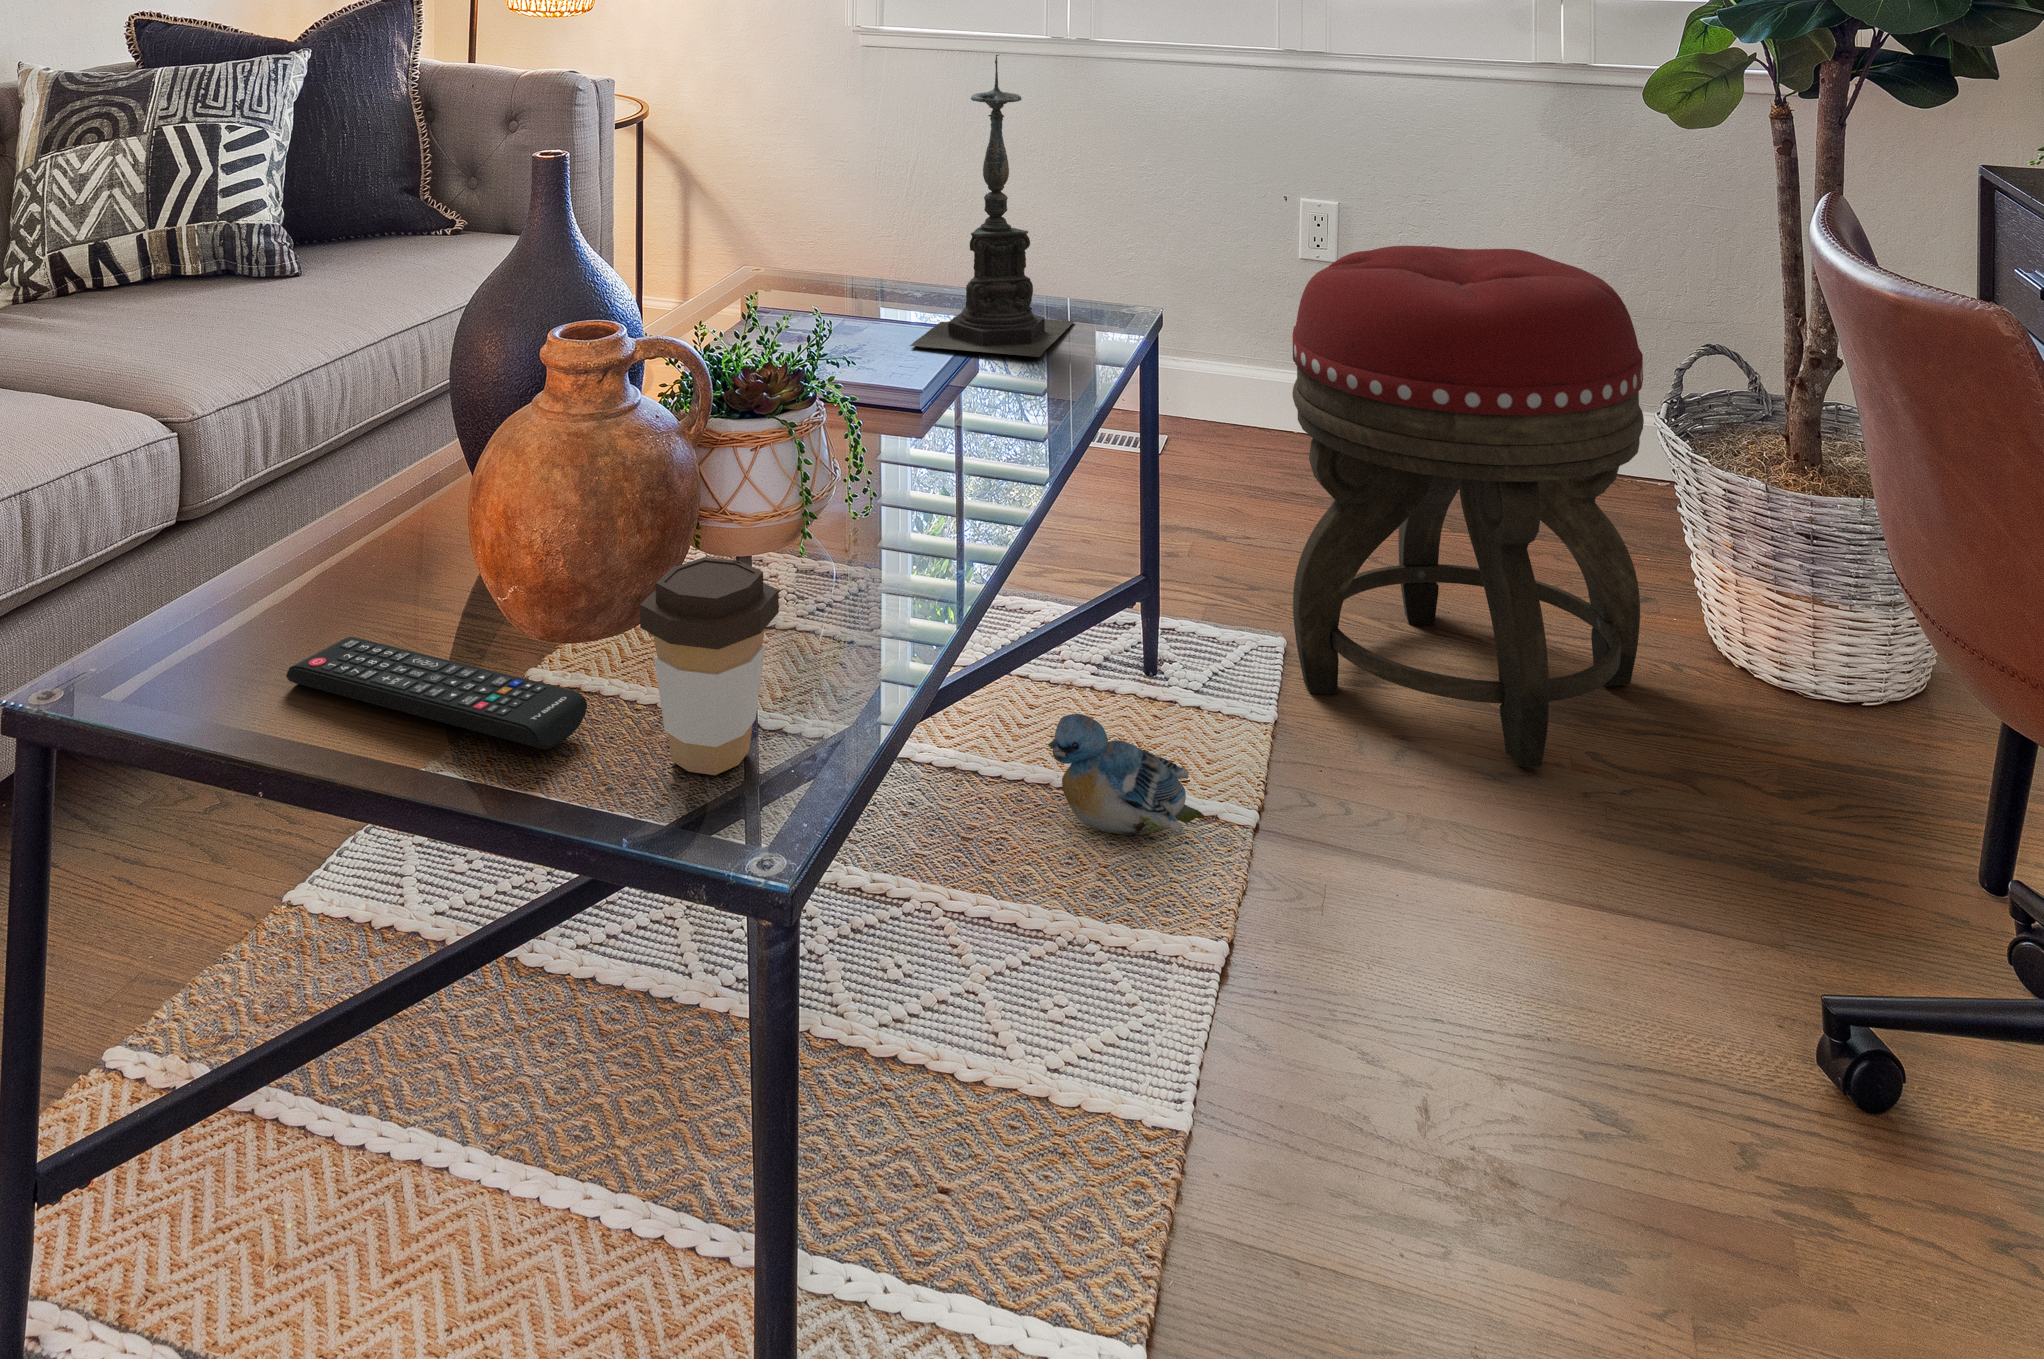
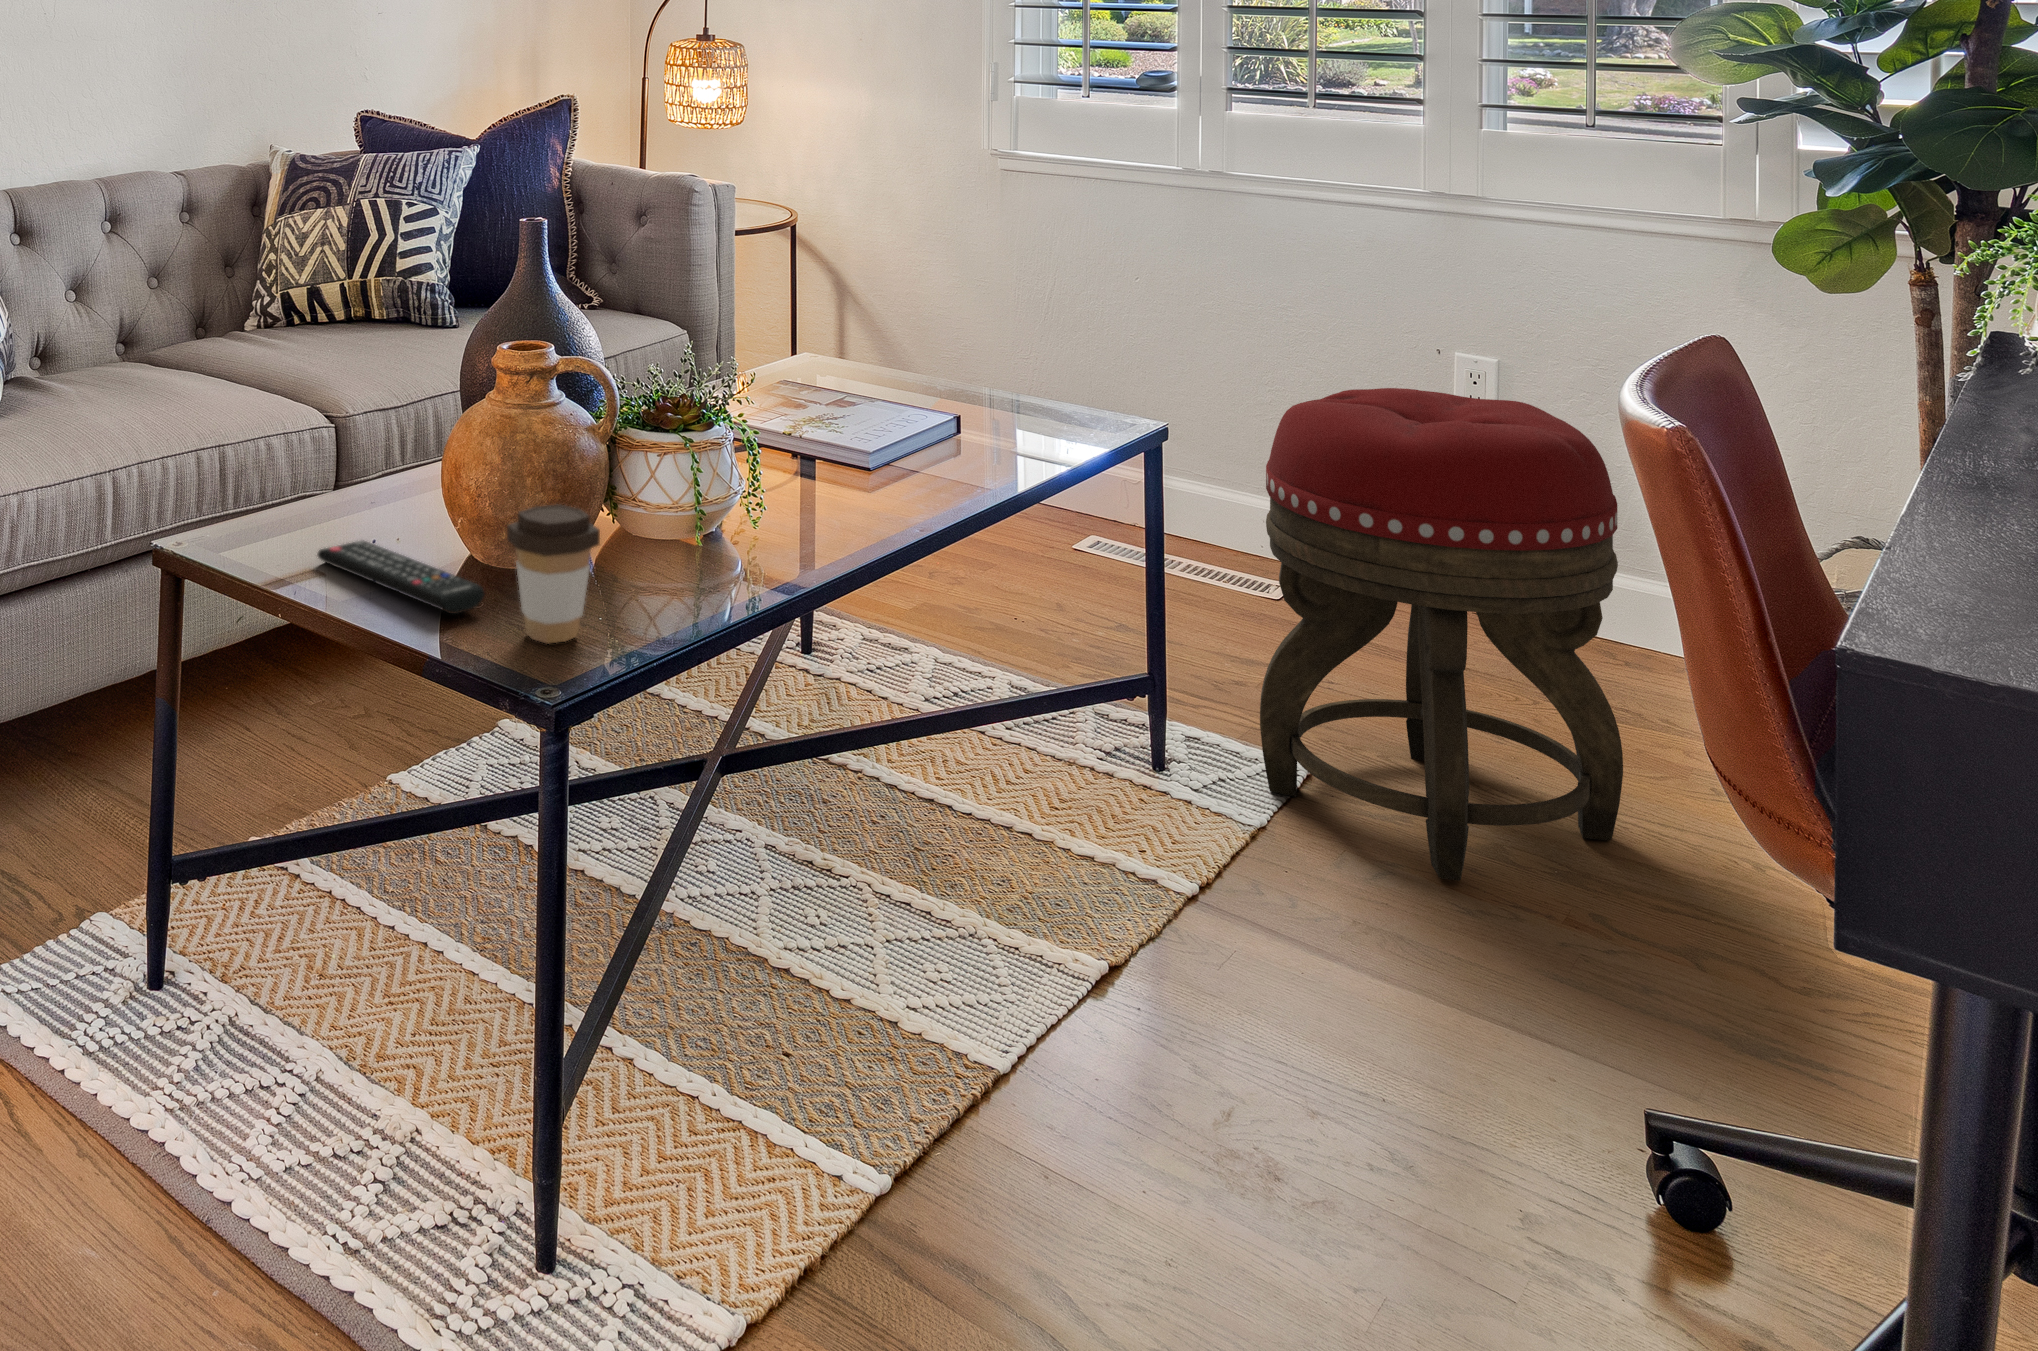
candle holder: present [910,55,1074,357] -> none [888,180,1050,443]
plush toy: present [1048,714,1204,835] -> none [973,747,1101,857]

